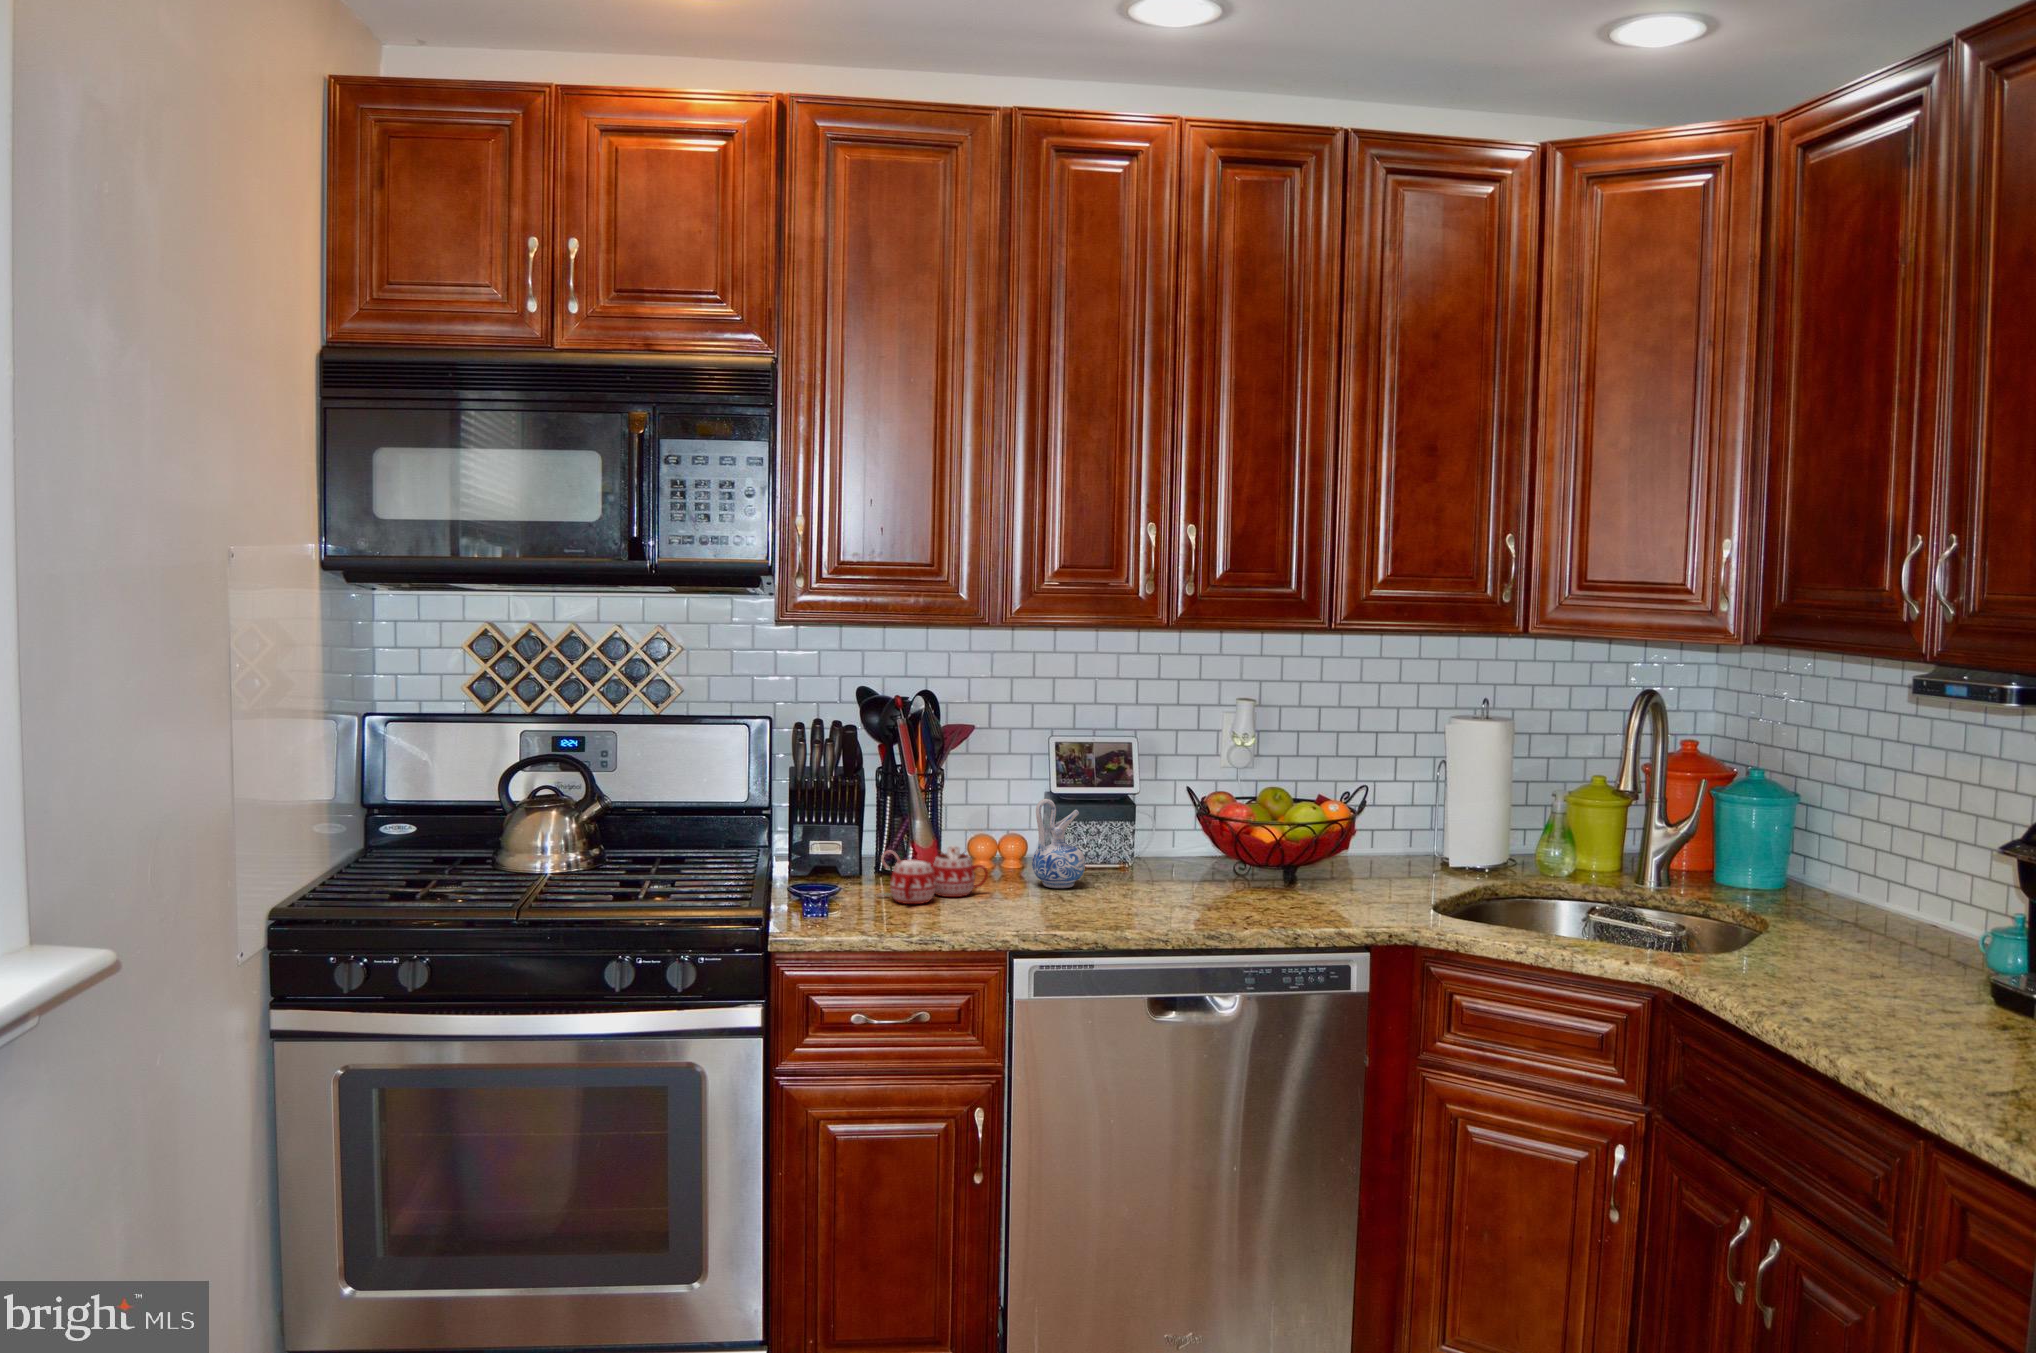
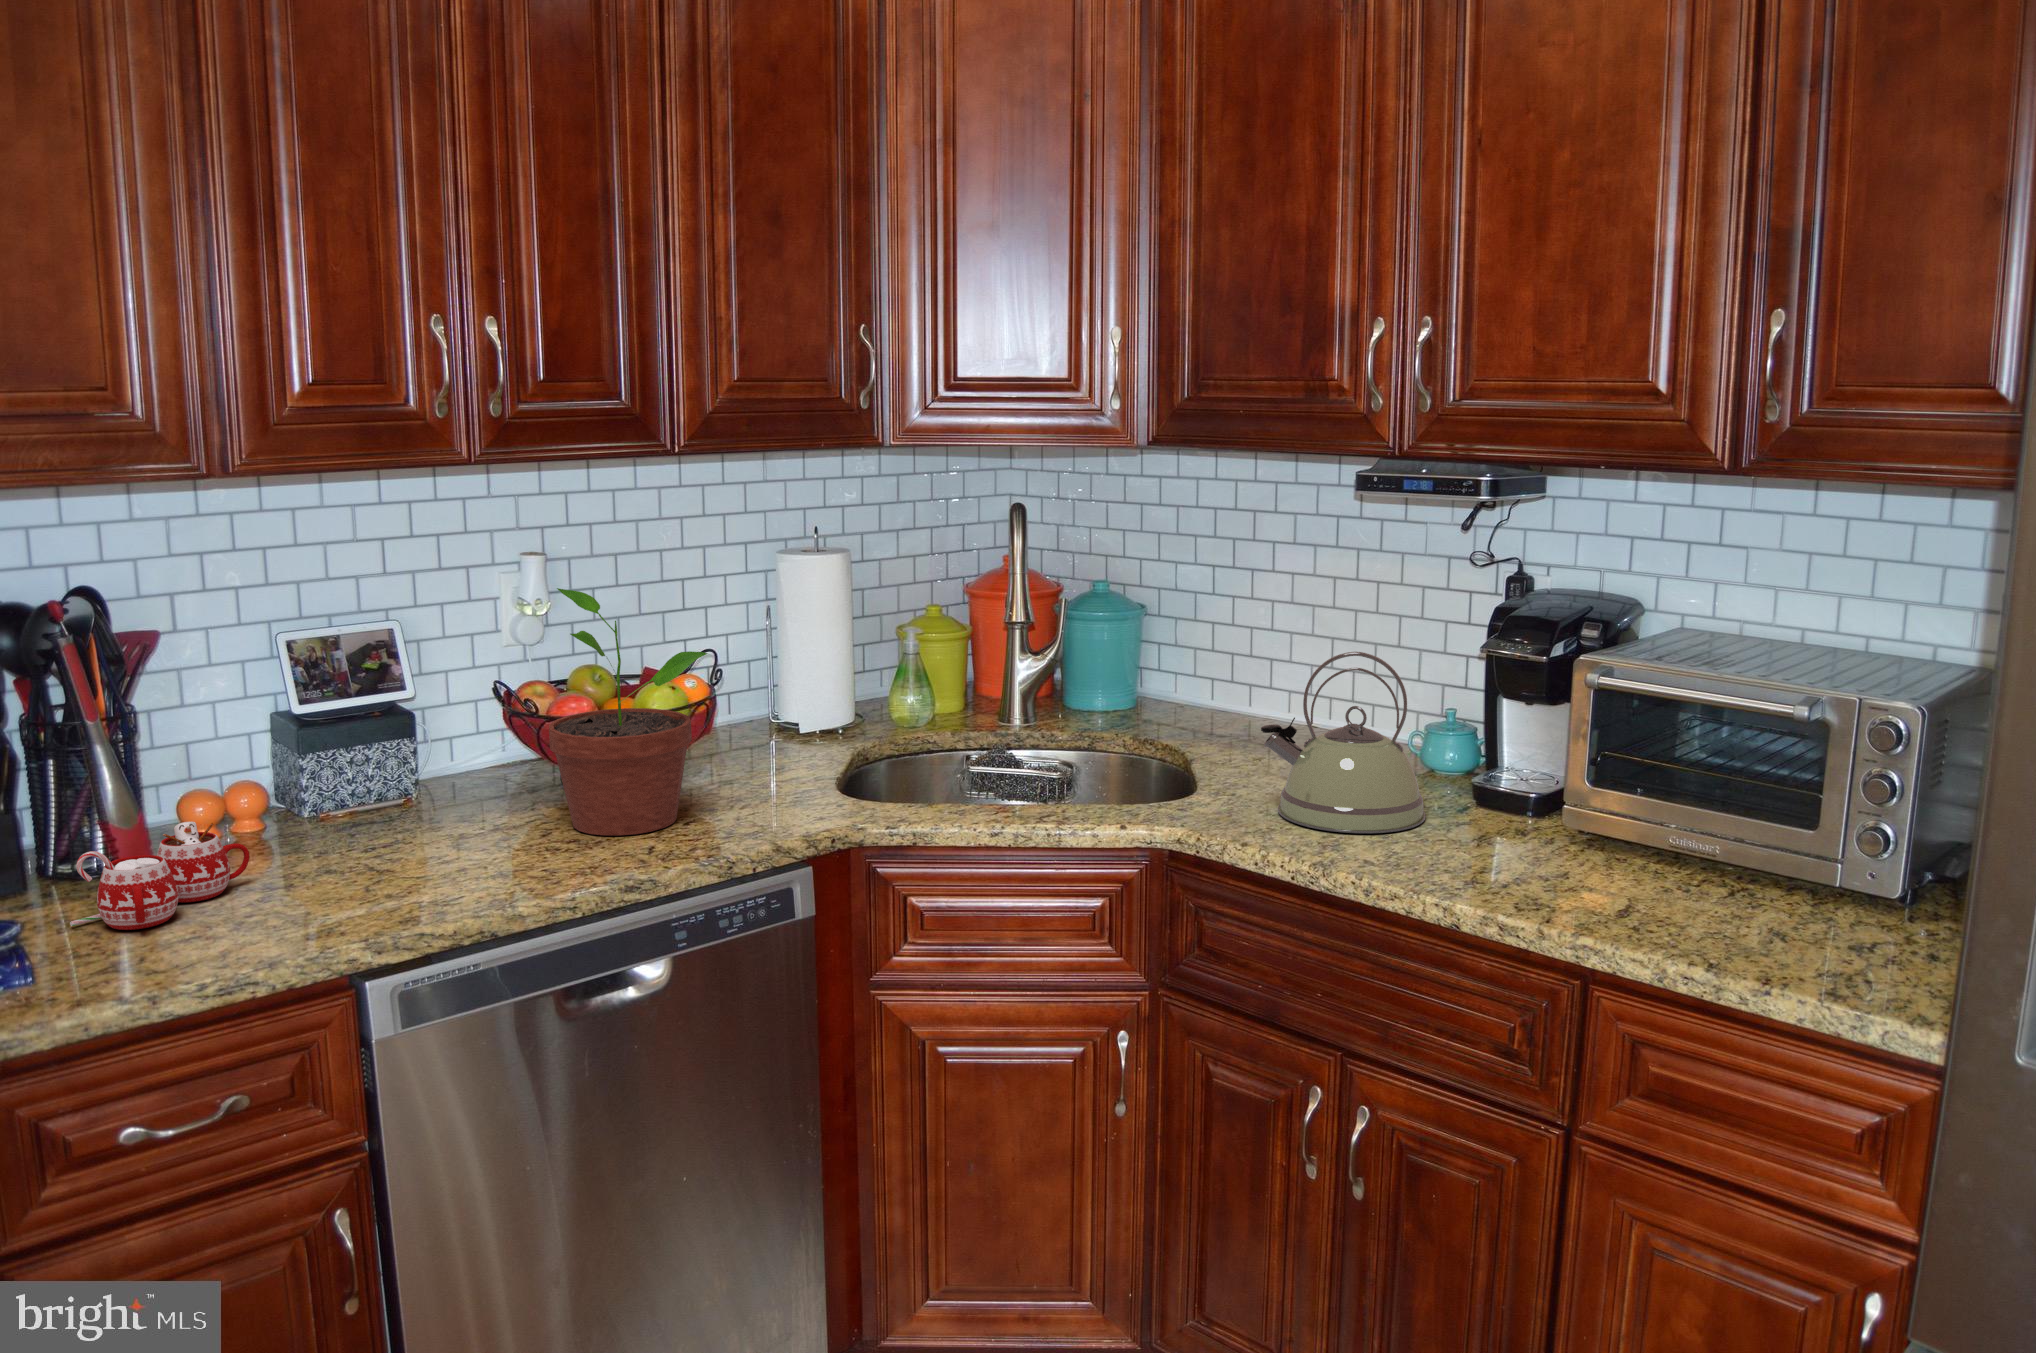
potted plant: none [1198,719,1314,908] -> present [549,588,707,835]
ceramic pitcher: present [1032,799,1085,888] -> none [301,729,384,853]
kettle: none [1776,836,1934,1008] -> present [1261,652,1425,833]

